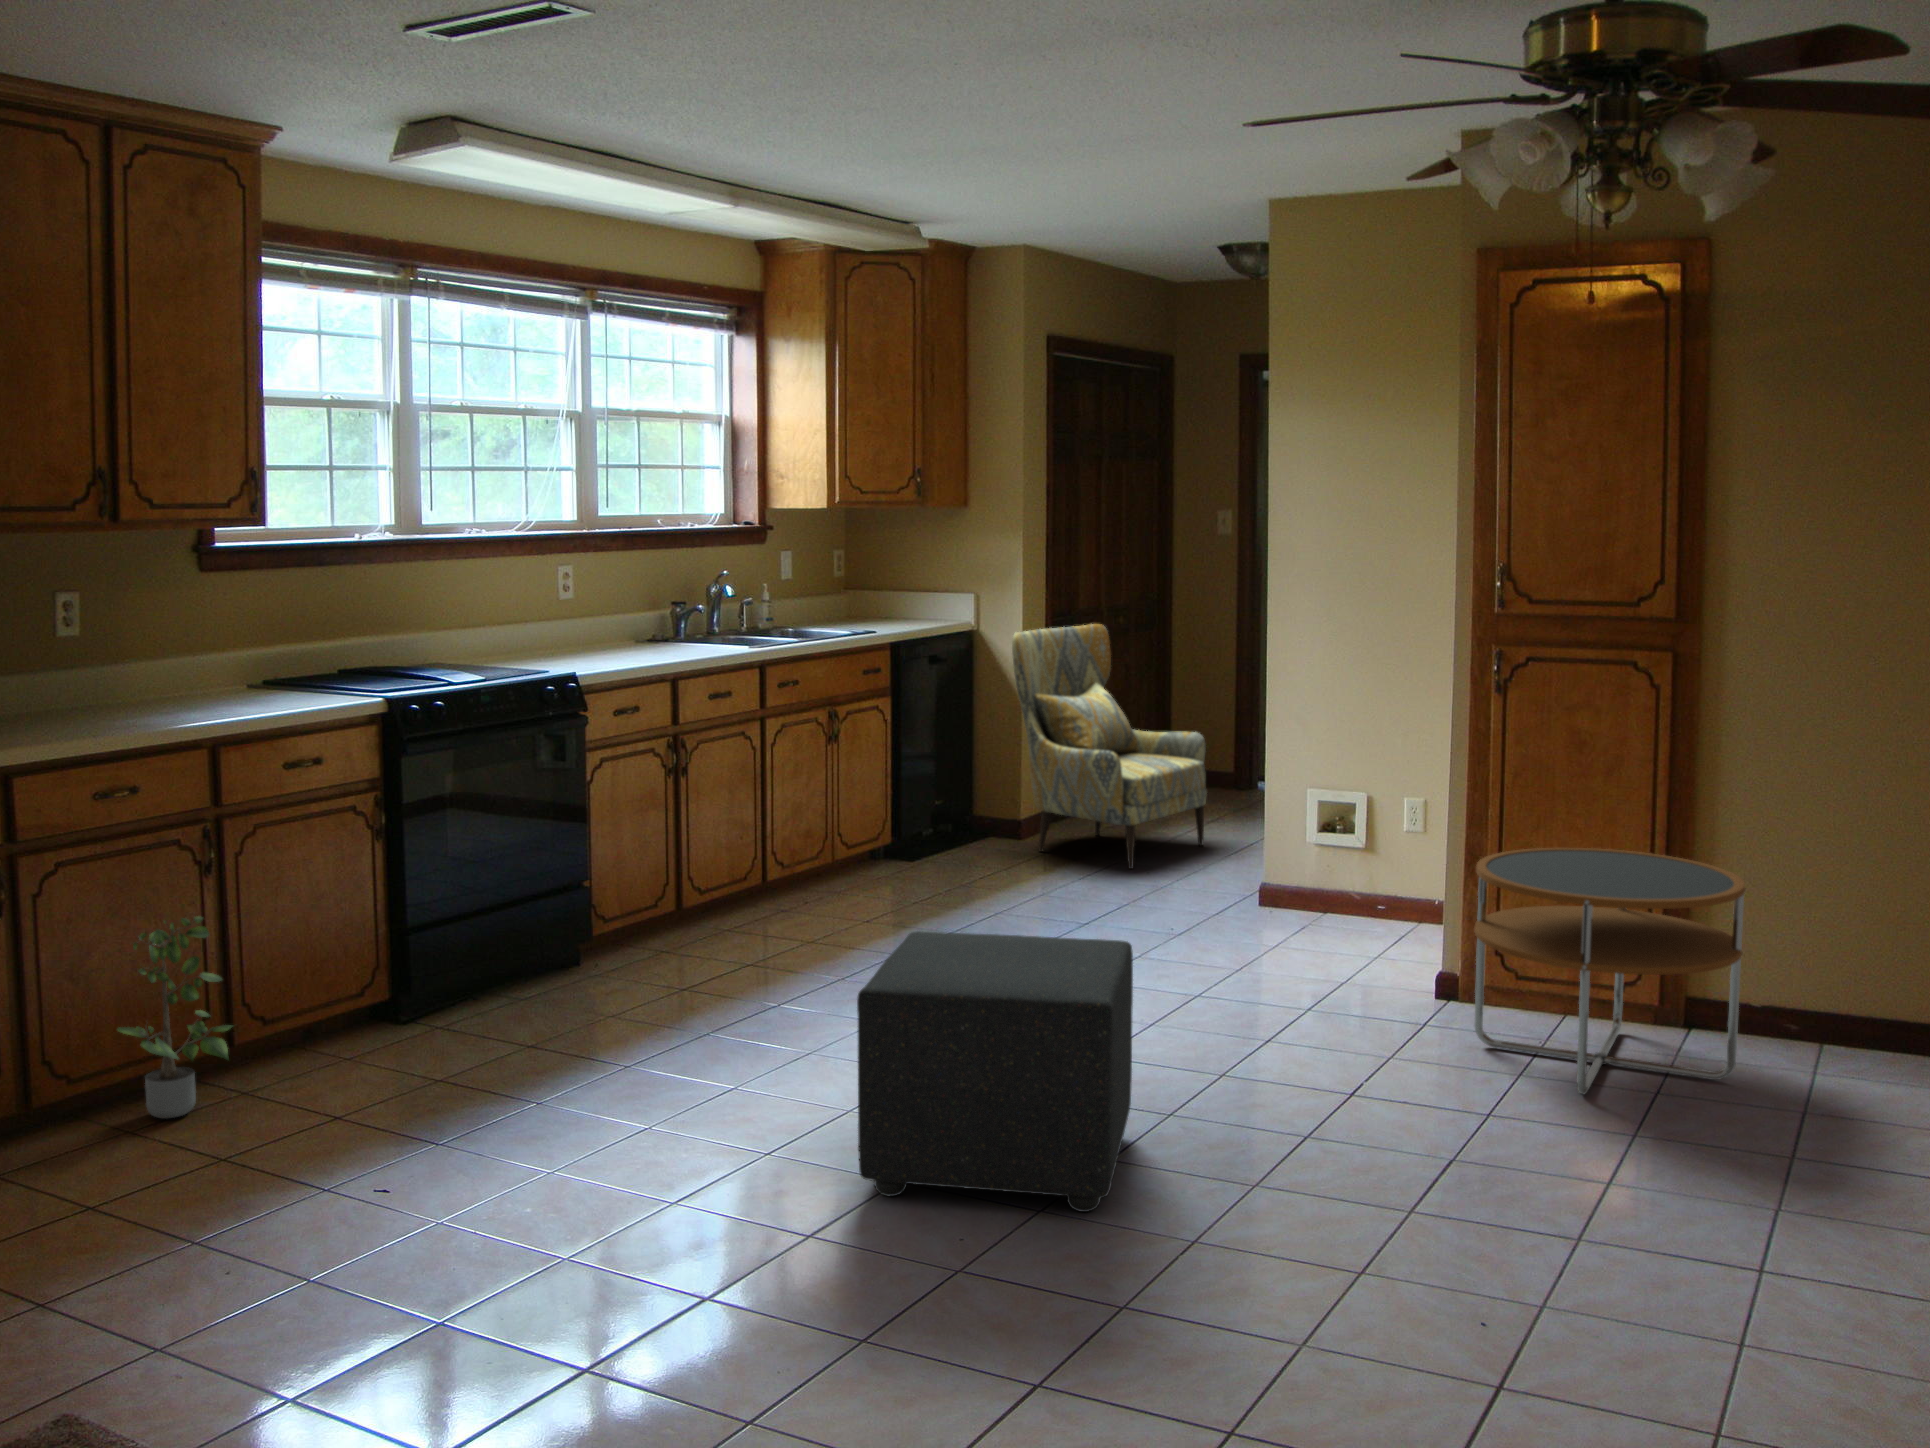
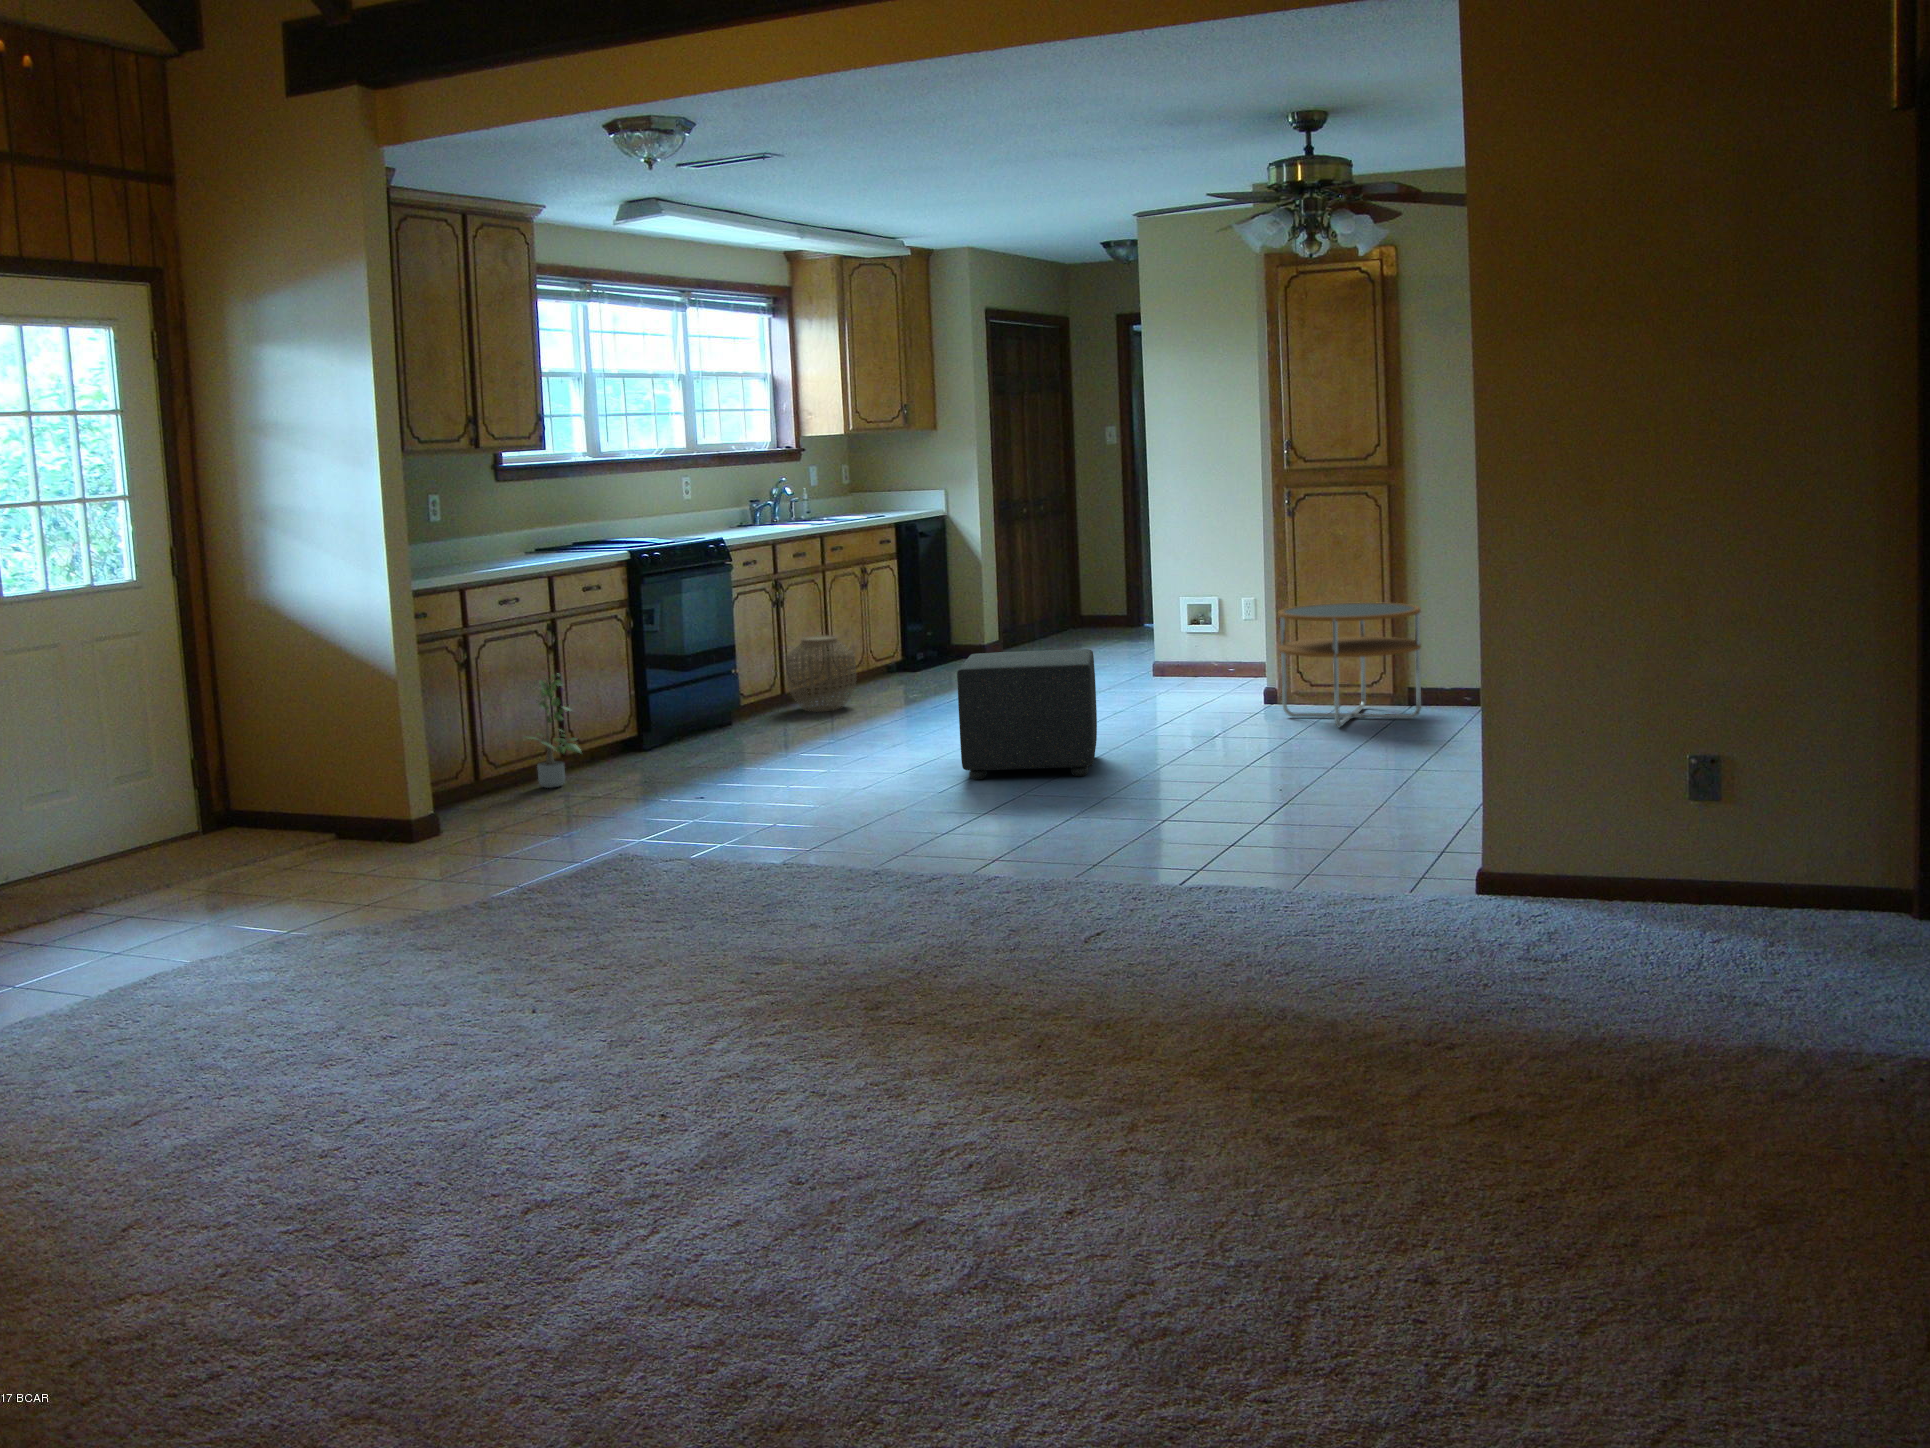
armchair: present [1012,624,1207,869] -> none [977,508,1113,668]
woven basket: none [682,819,790,940] -> present [786,635,856,711]

